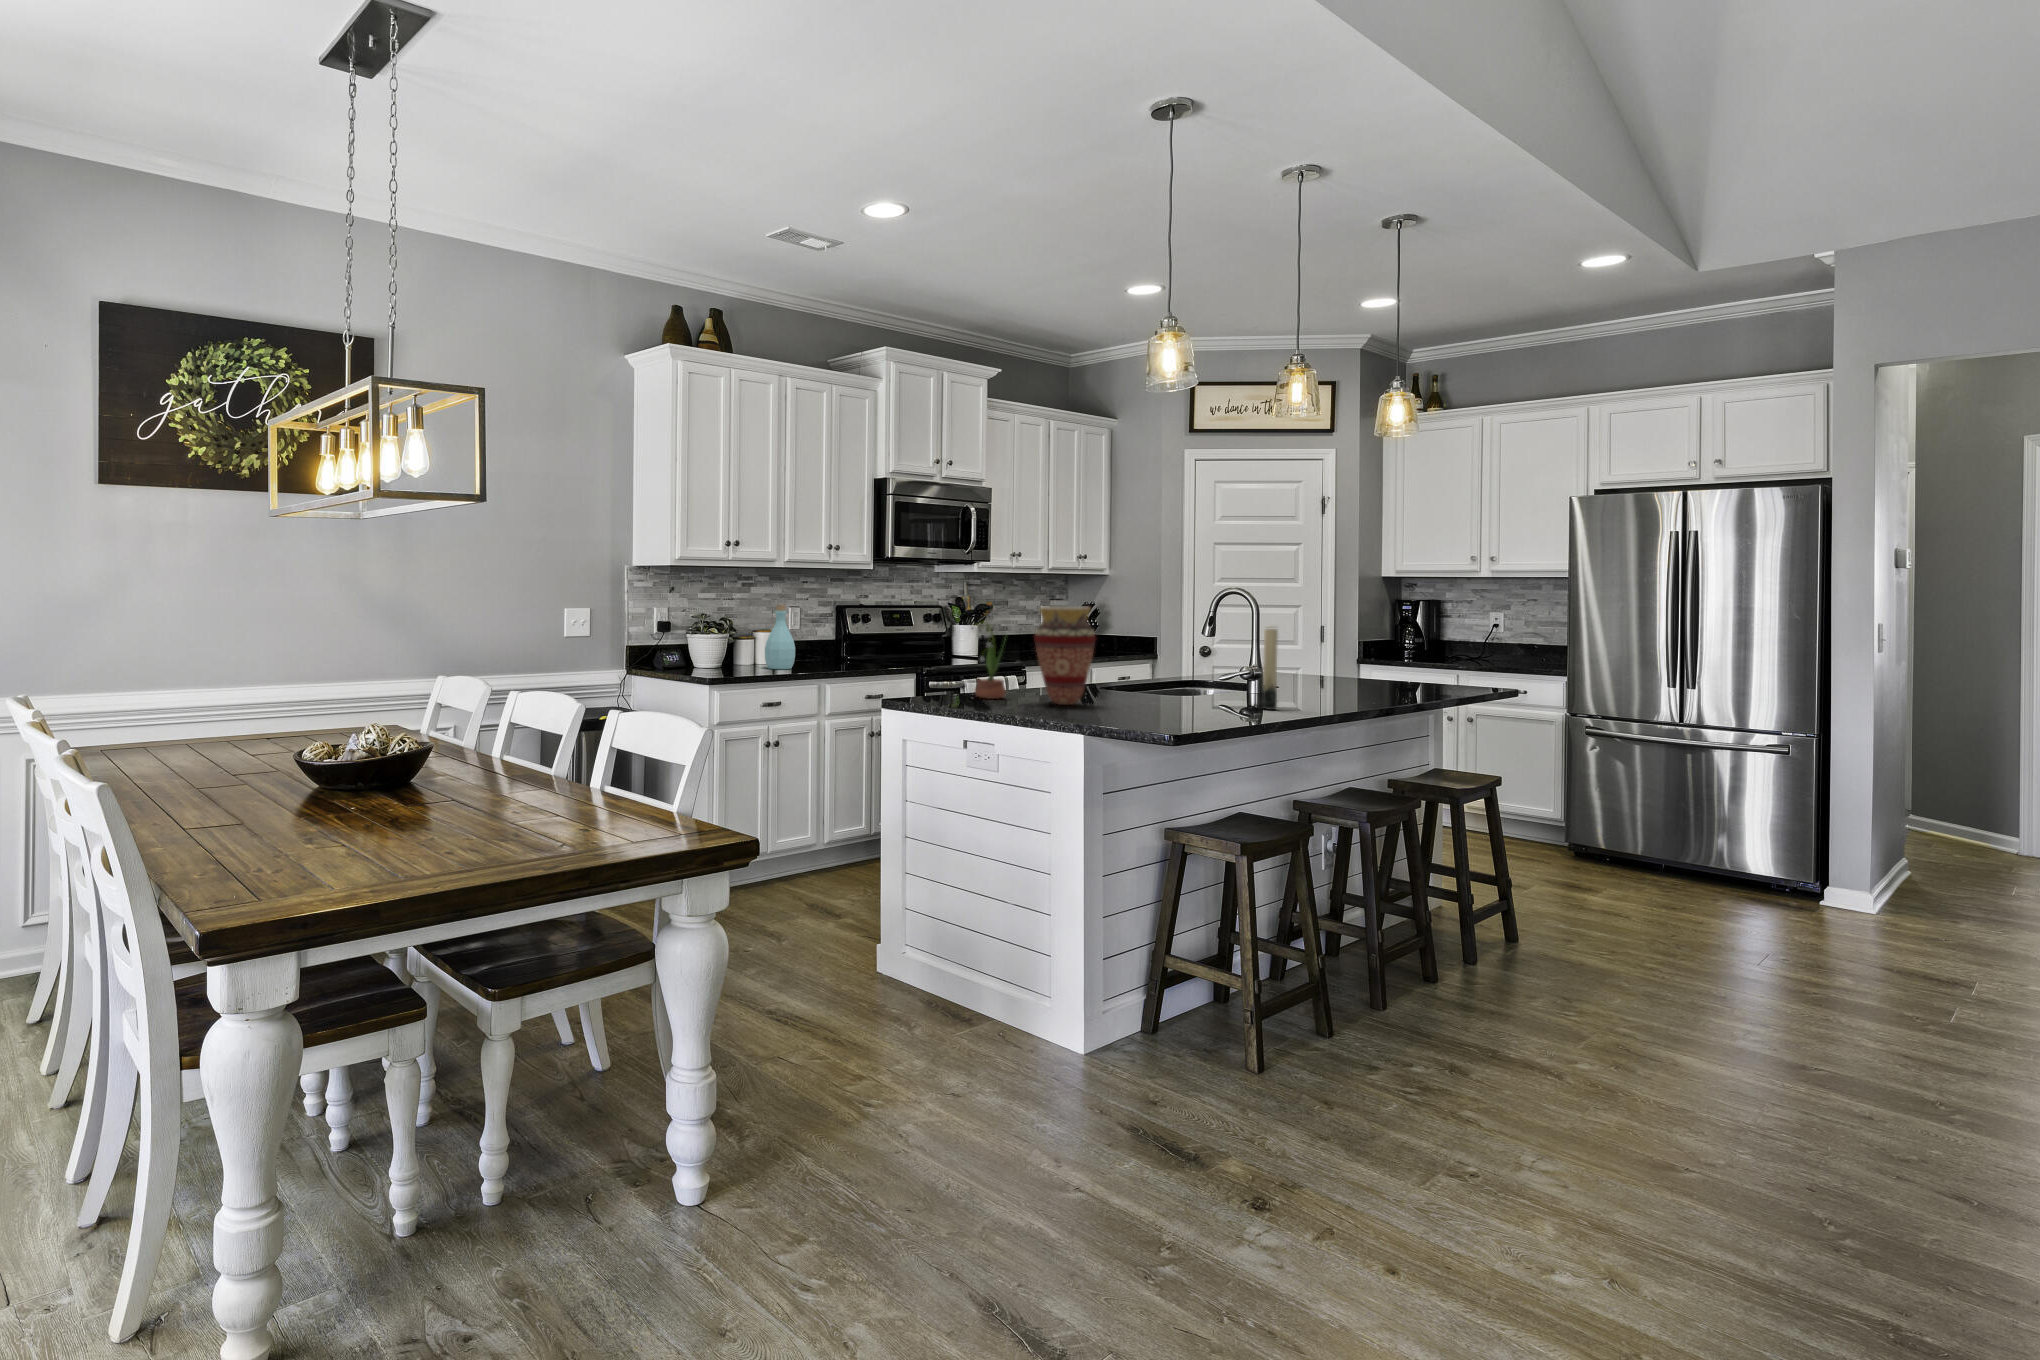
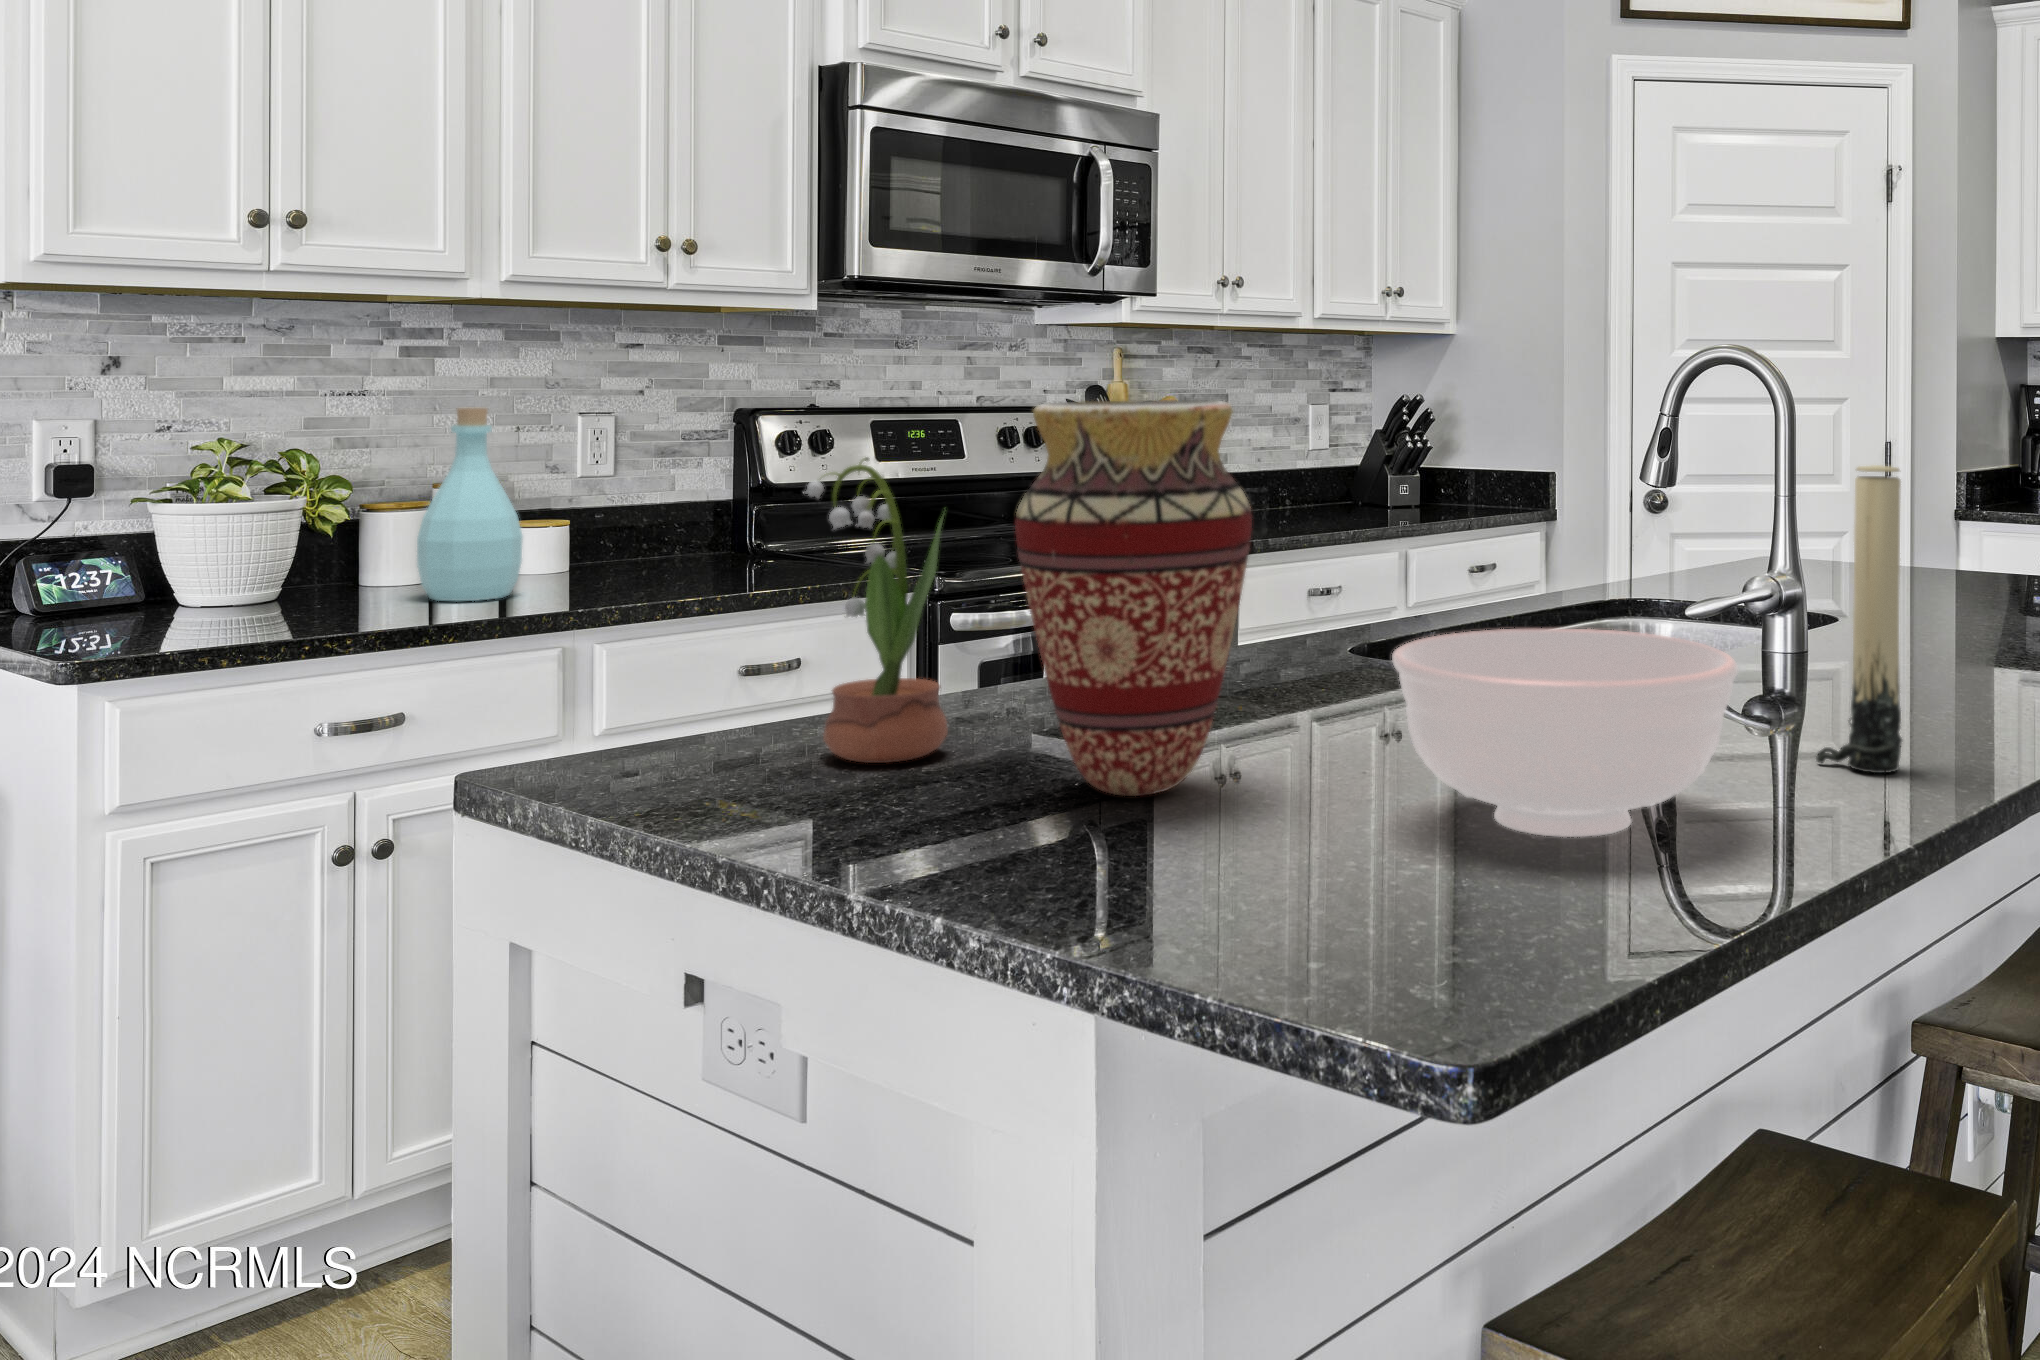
bowl: none [1136,667,1227,714] -> present [1392,629,1738,837]

